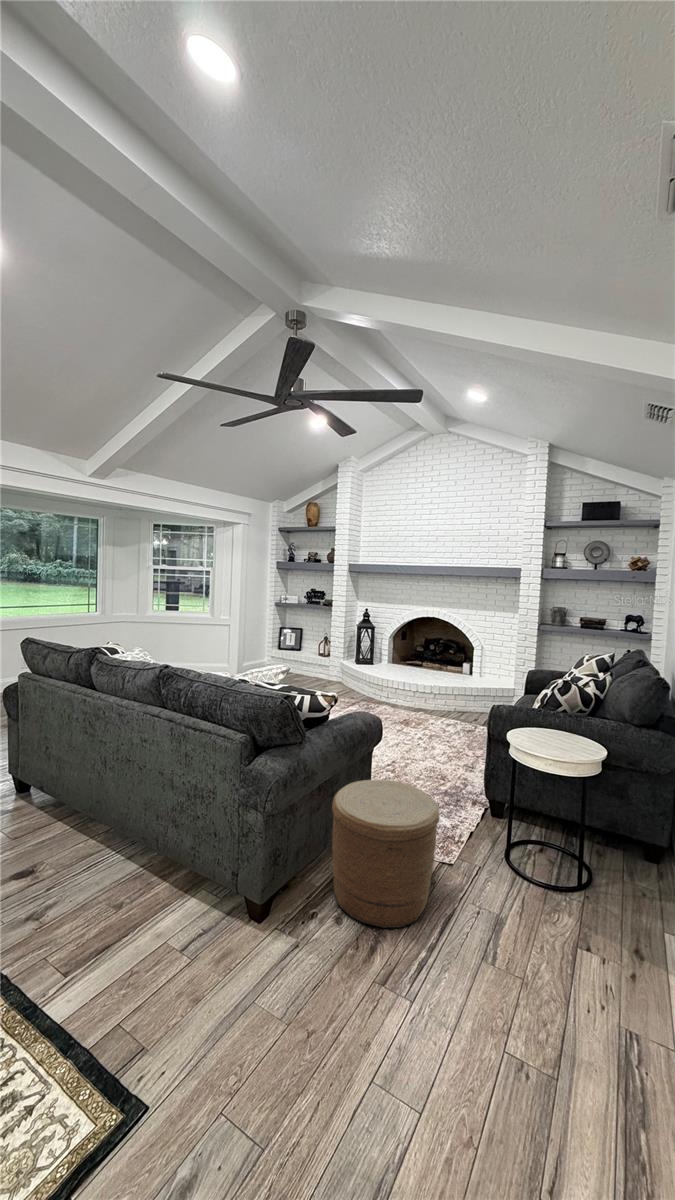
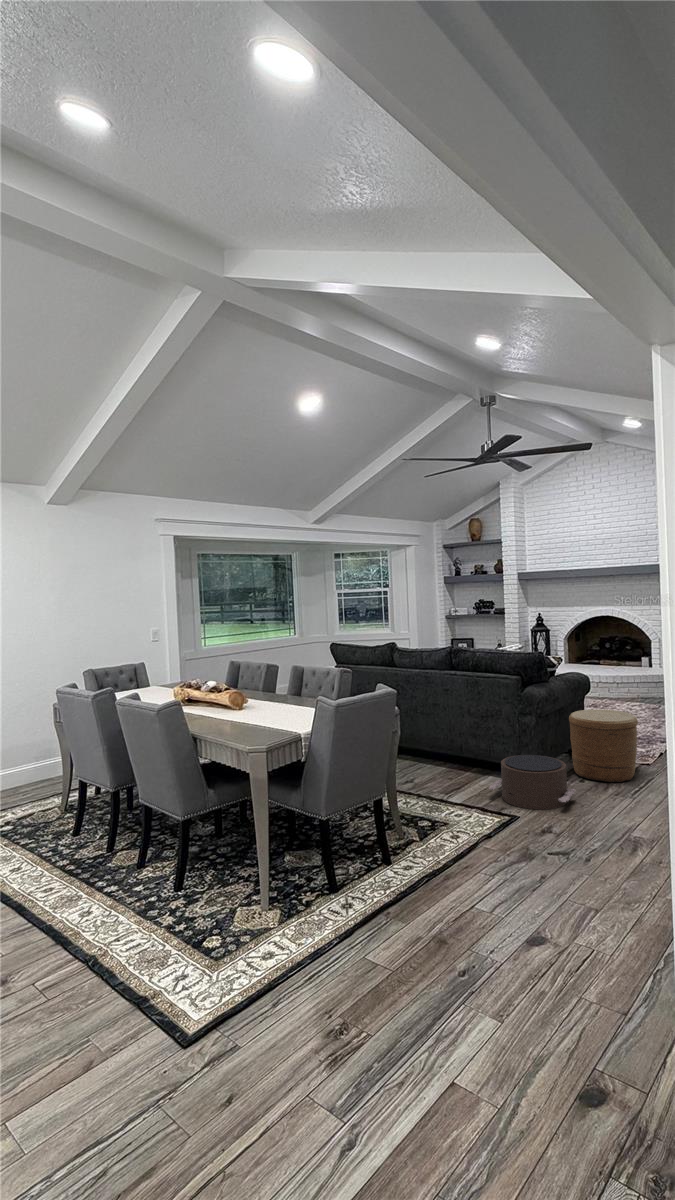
pouf: none [128,889,303,1064] -> present [489,755,575,810]

